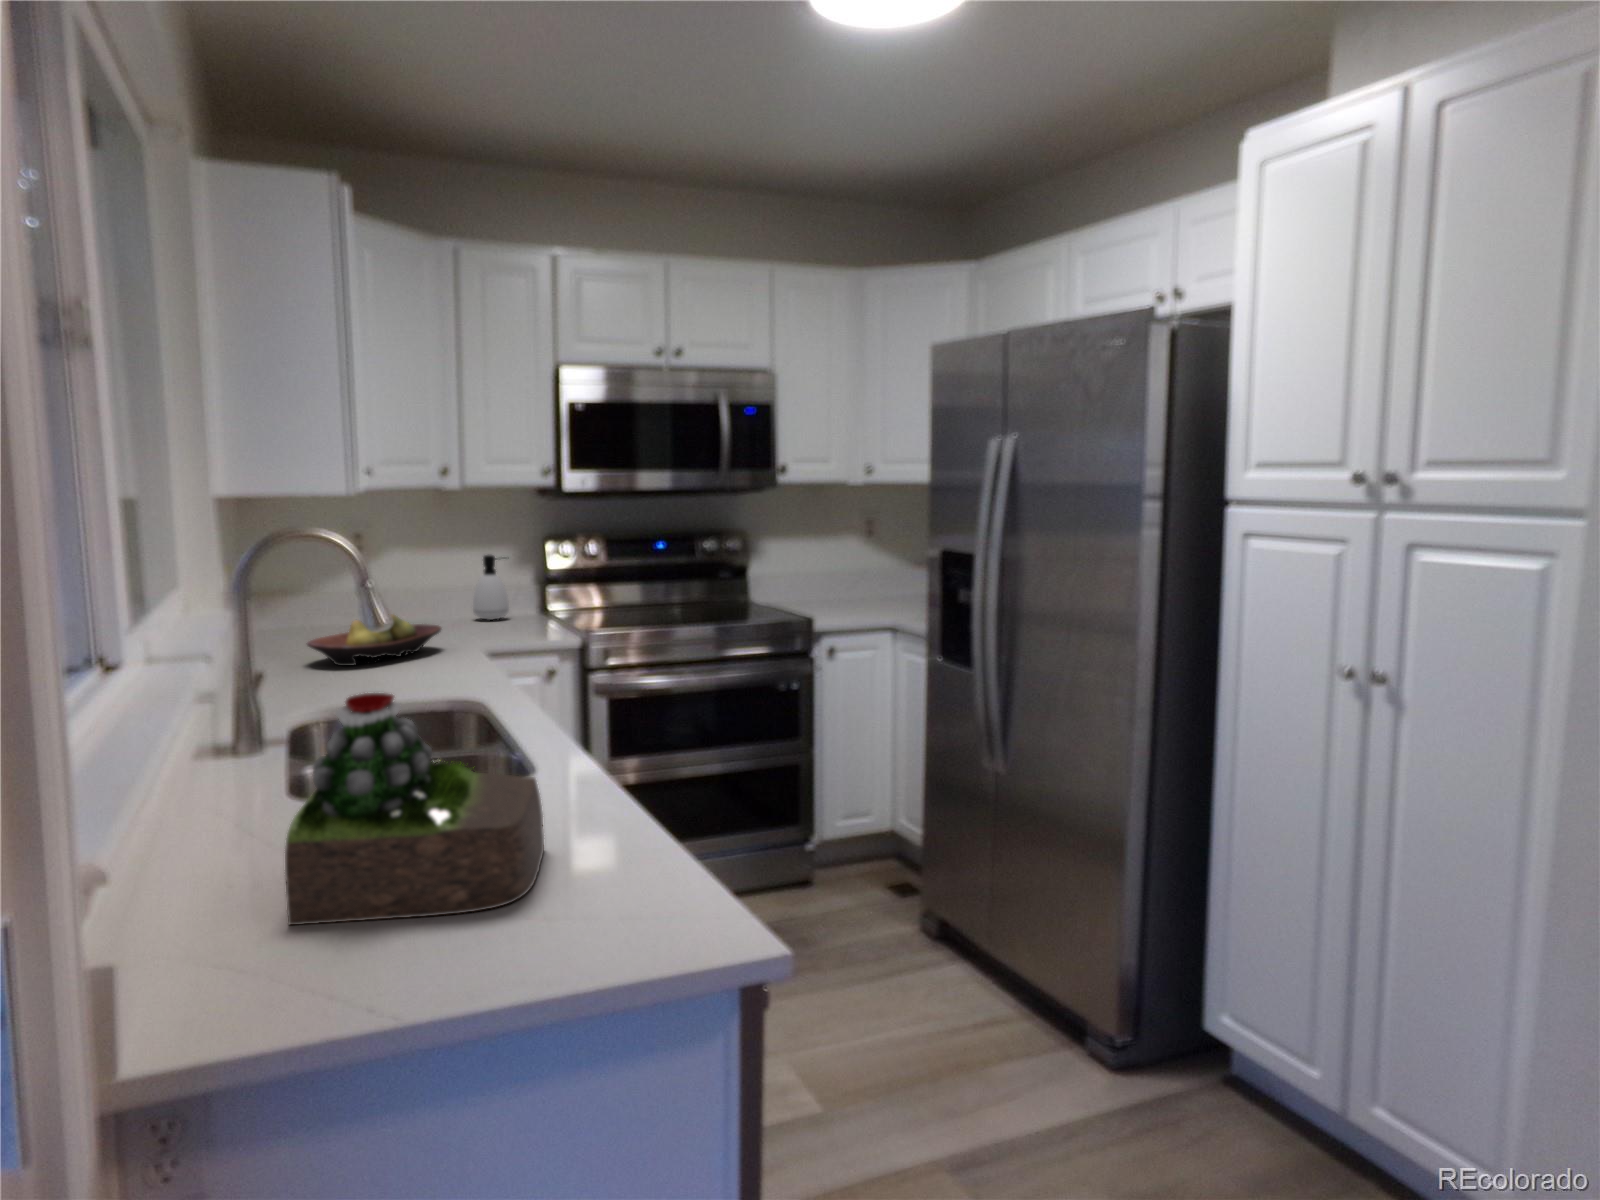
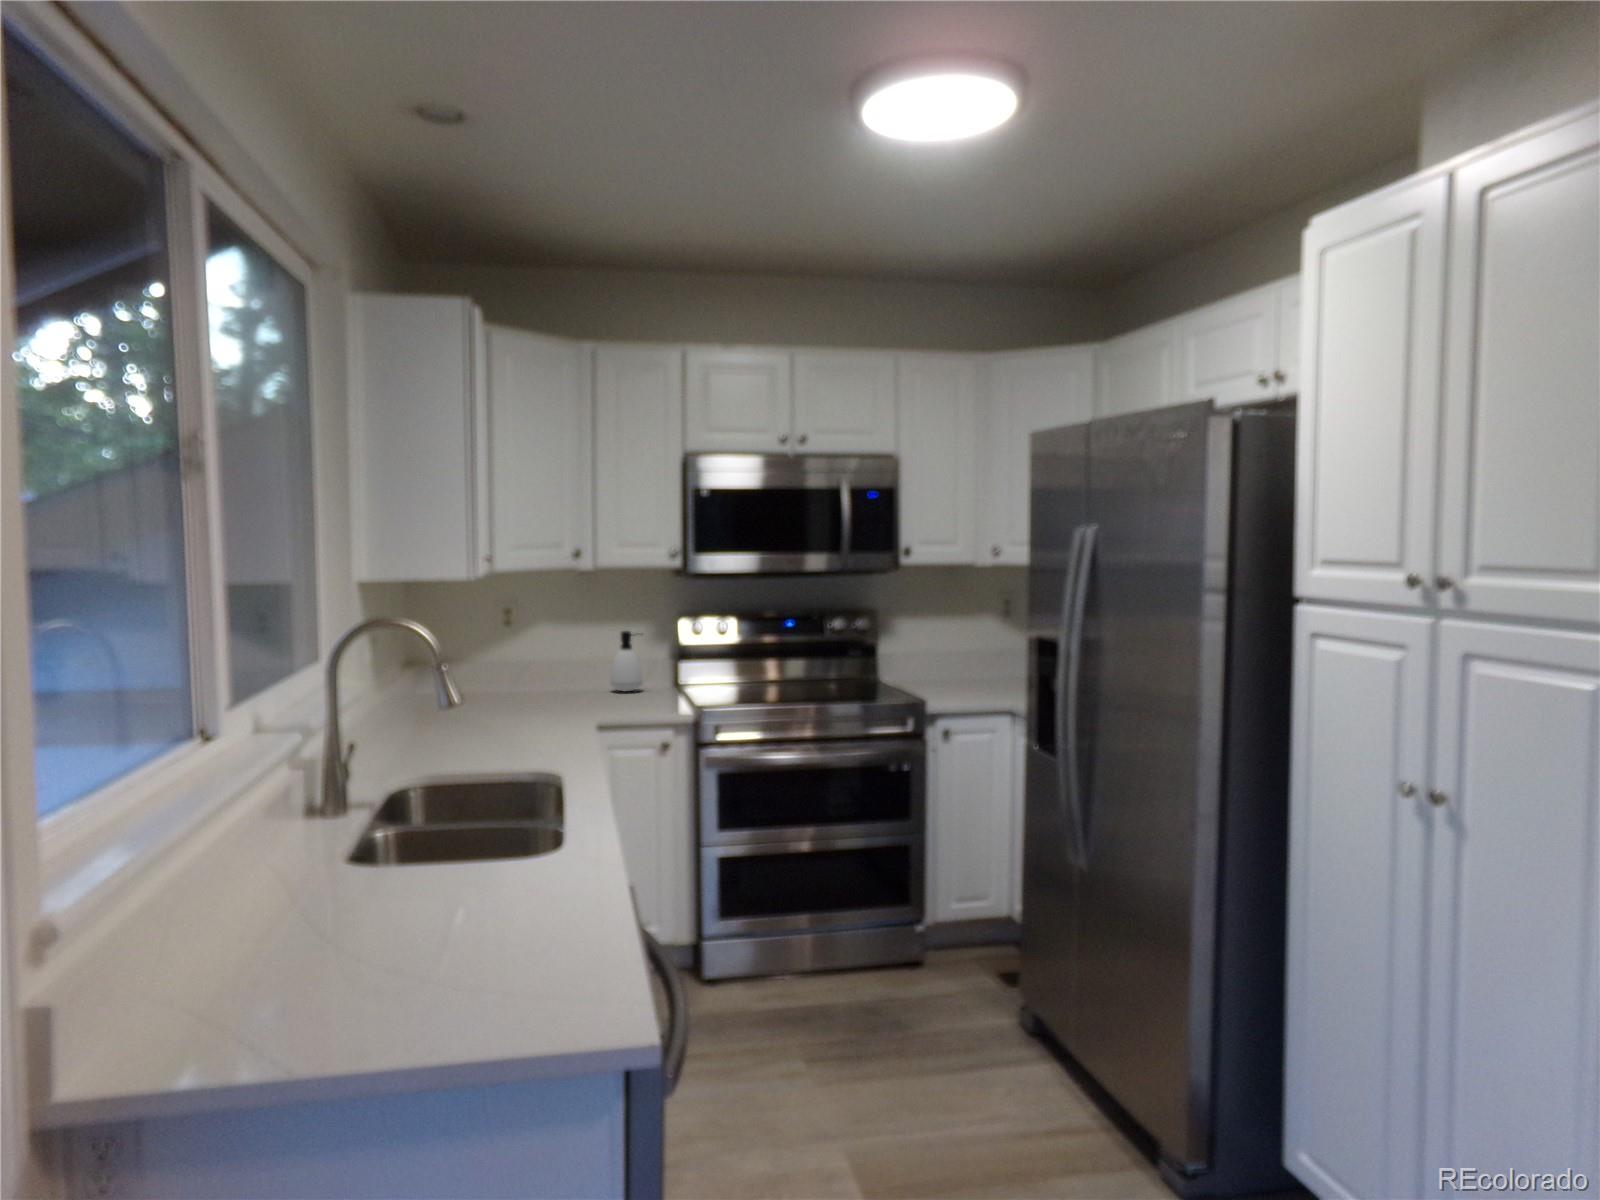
fruit bowl: present [307,615,441,666] -> none [438,687,562,733]
succulent plant: present [285,693,544,925] -> none [255,775,504,975]

